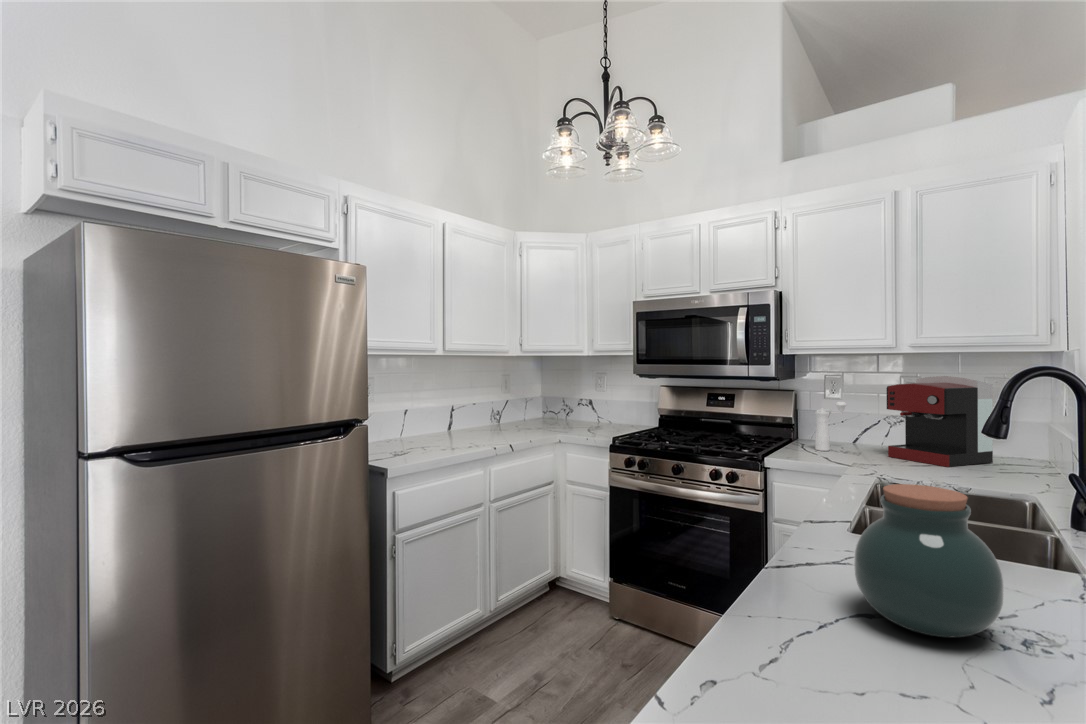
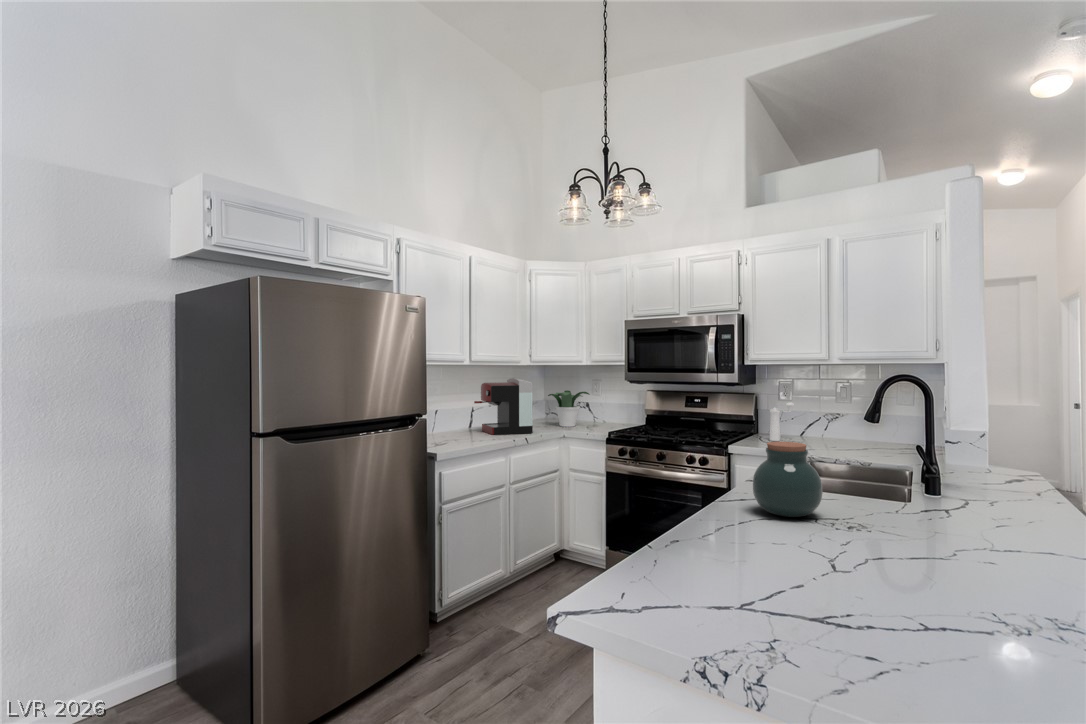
coffee maker: present [886,376,993,467] -> present [474,378,533,435]
potted plant: none [543,386,592,429] -> present [548,390,590,427]

